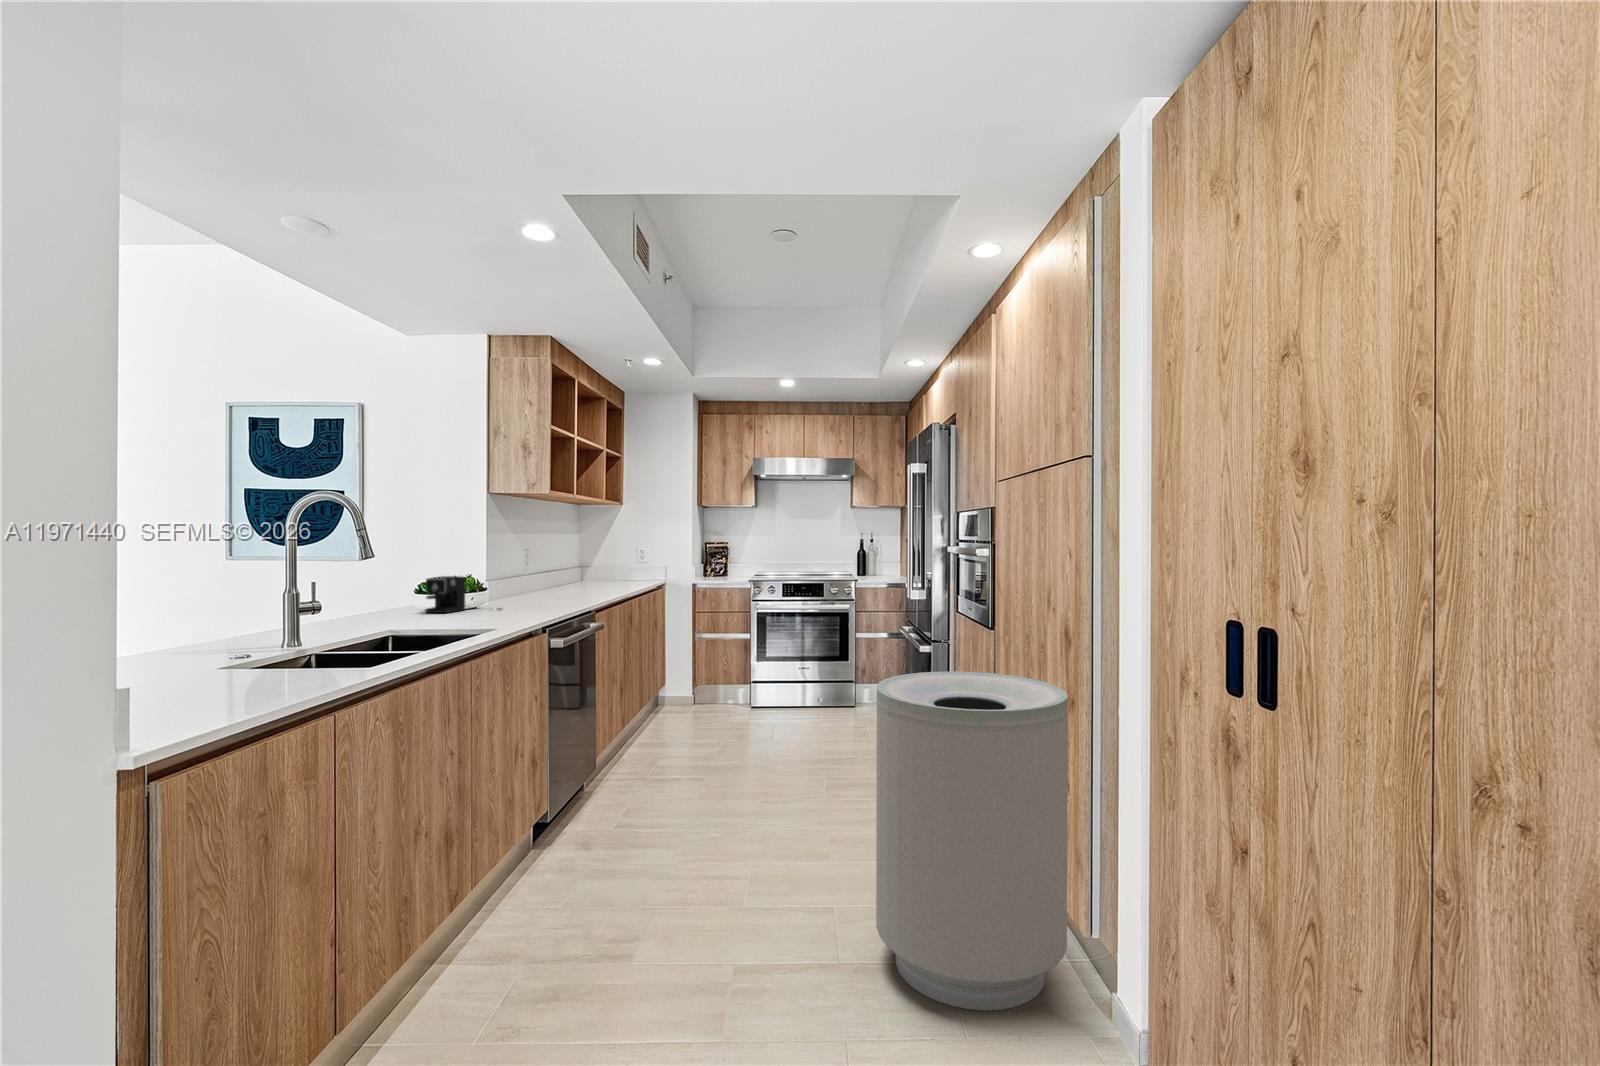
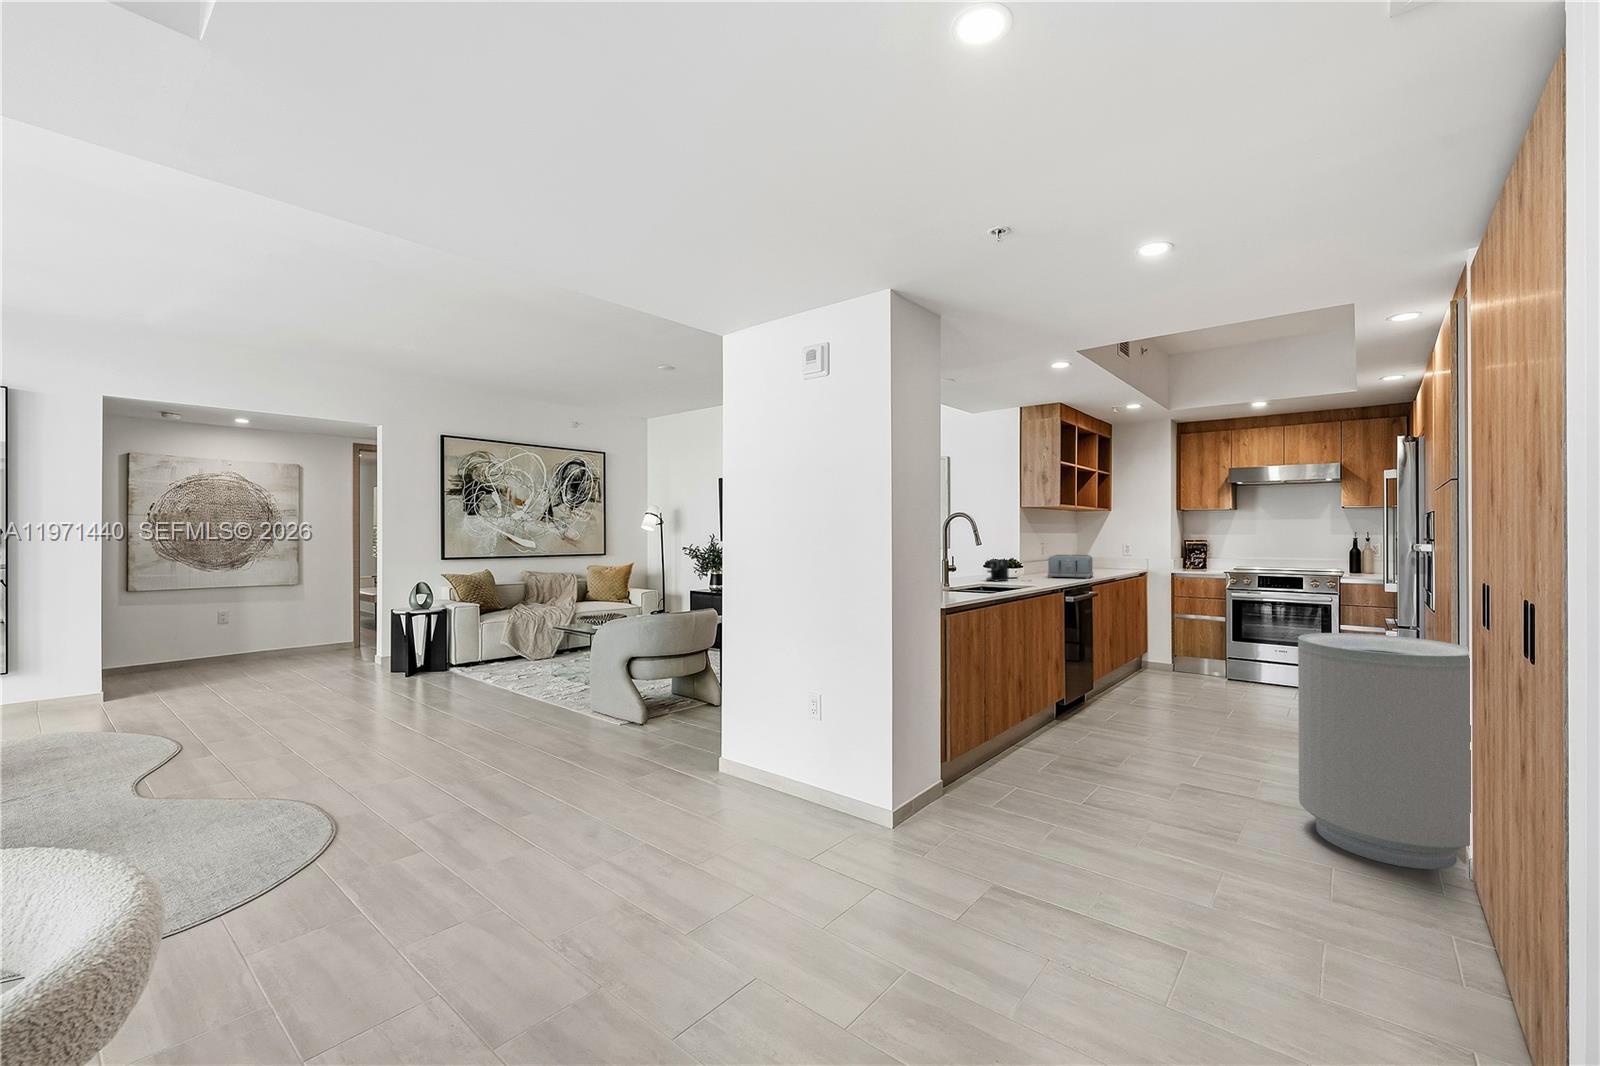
toaster: none [531,565,597,601] -> present [1048,555,1093,579]

